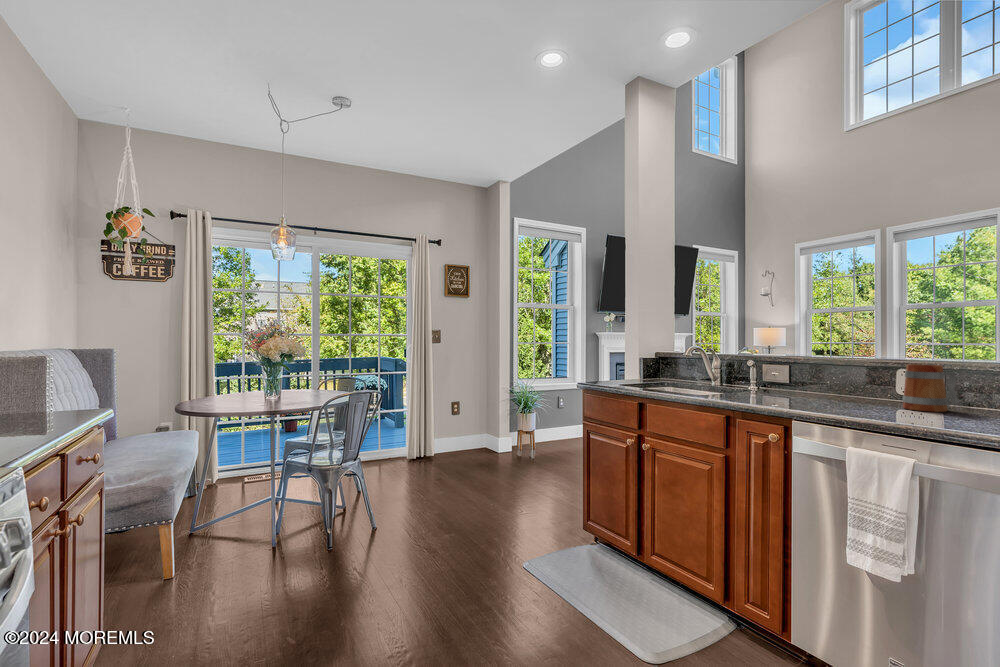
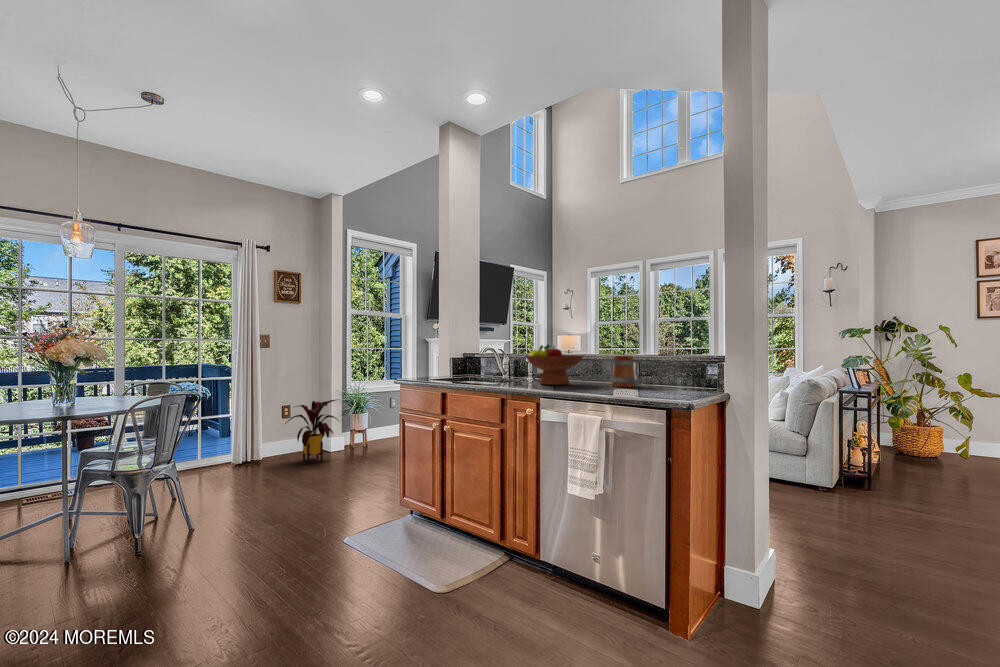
fruit bowl: none [756,347,851,402] -> present [525,345,584,385]
house plant: none [454,398,513,464] -> present [285,399,338,463]

